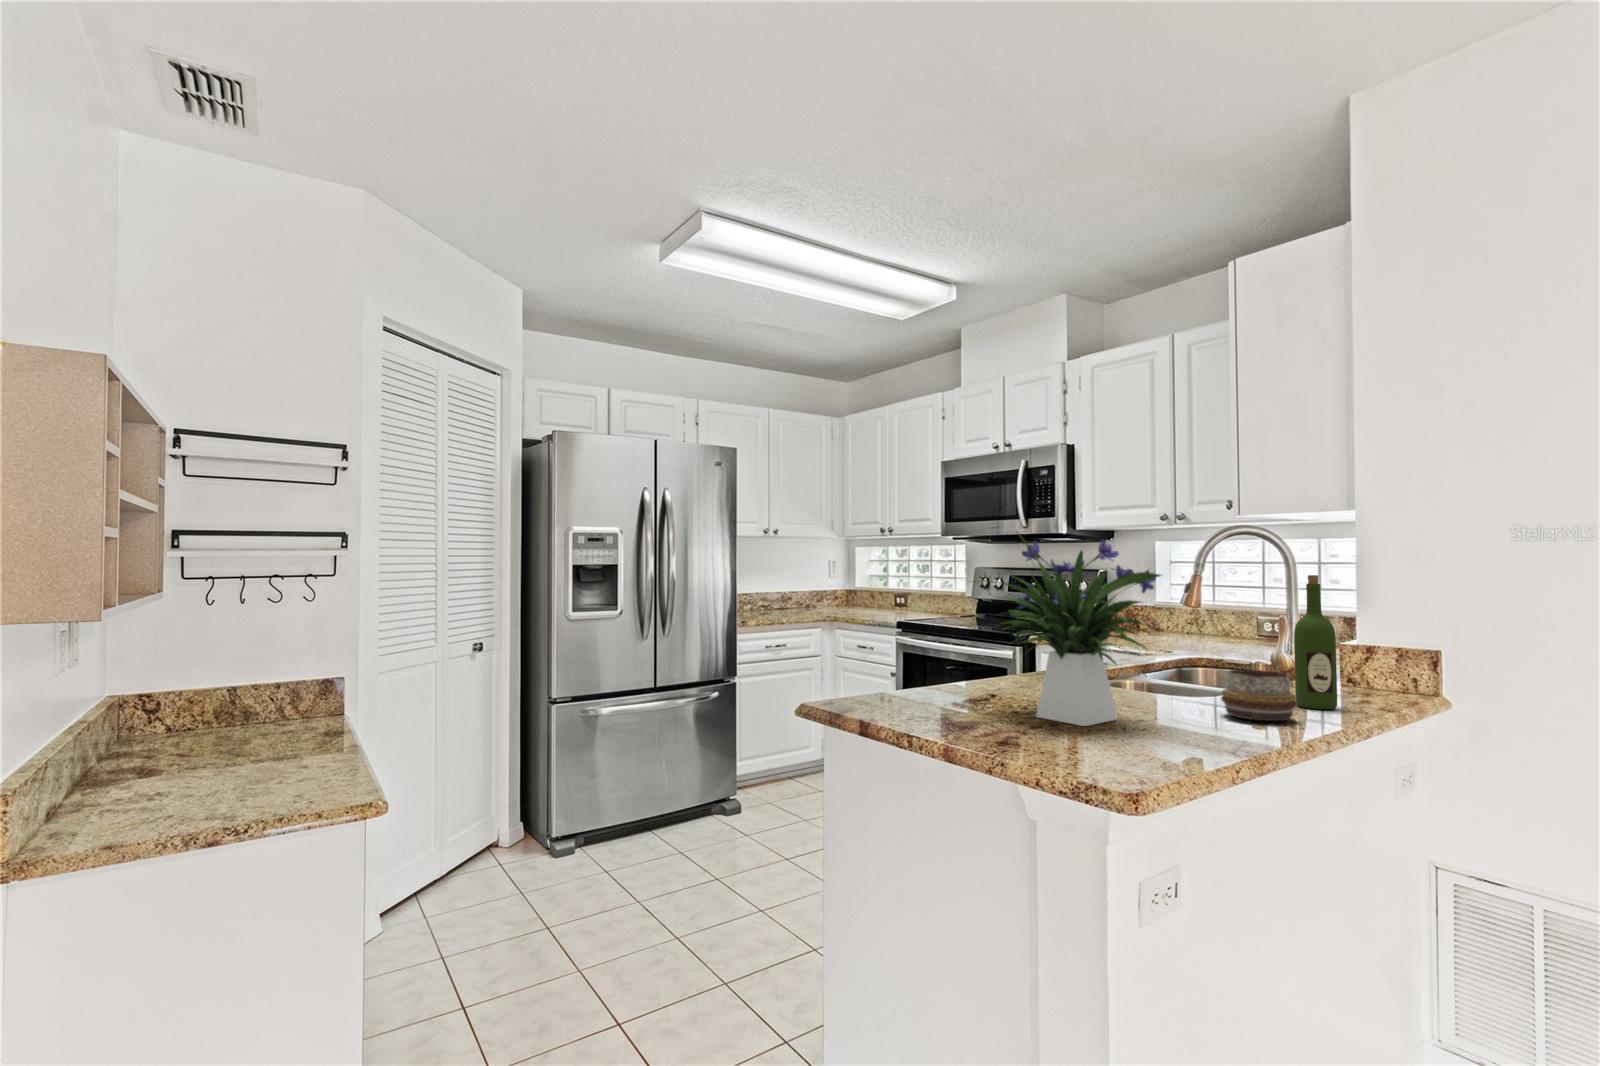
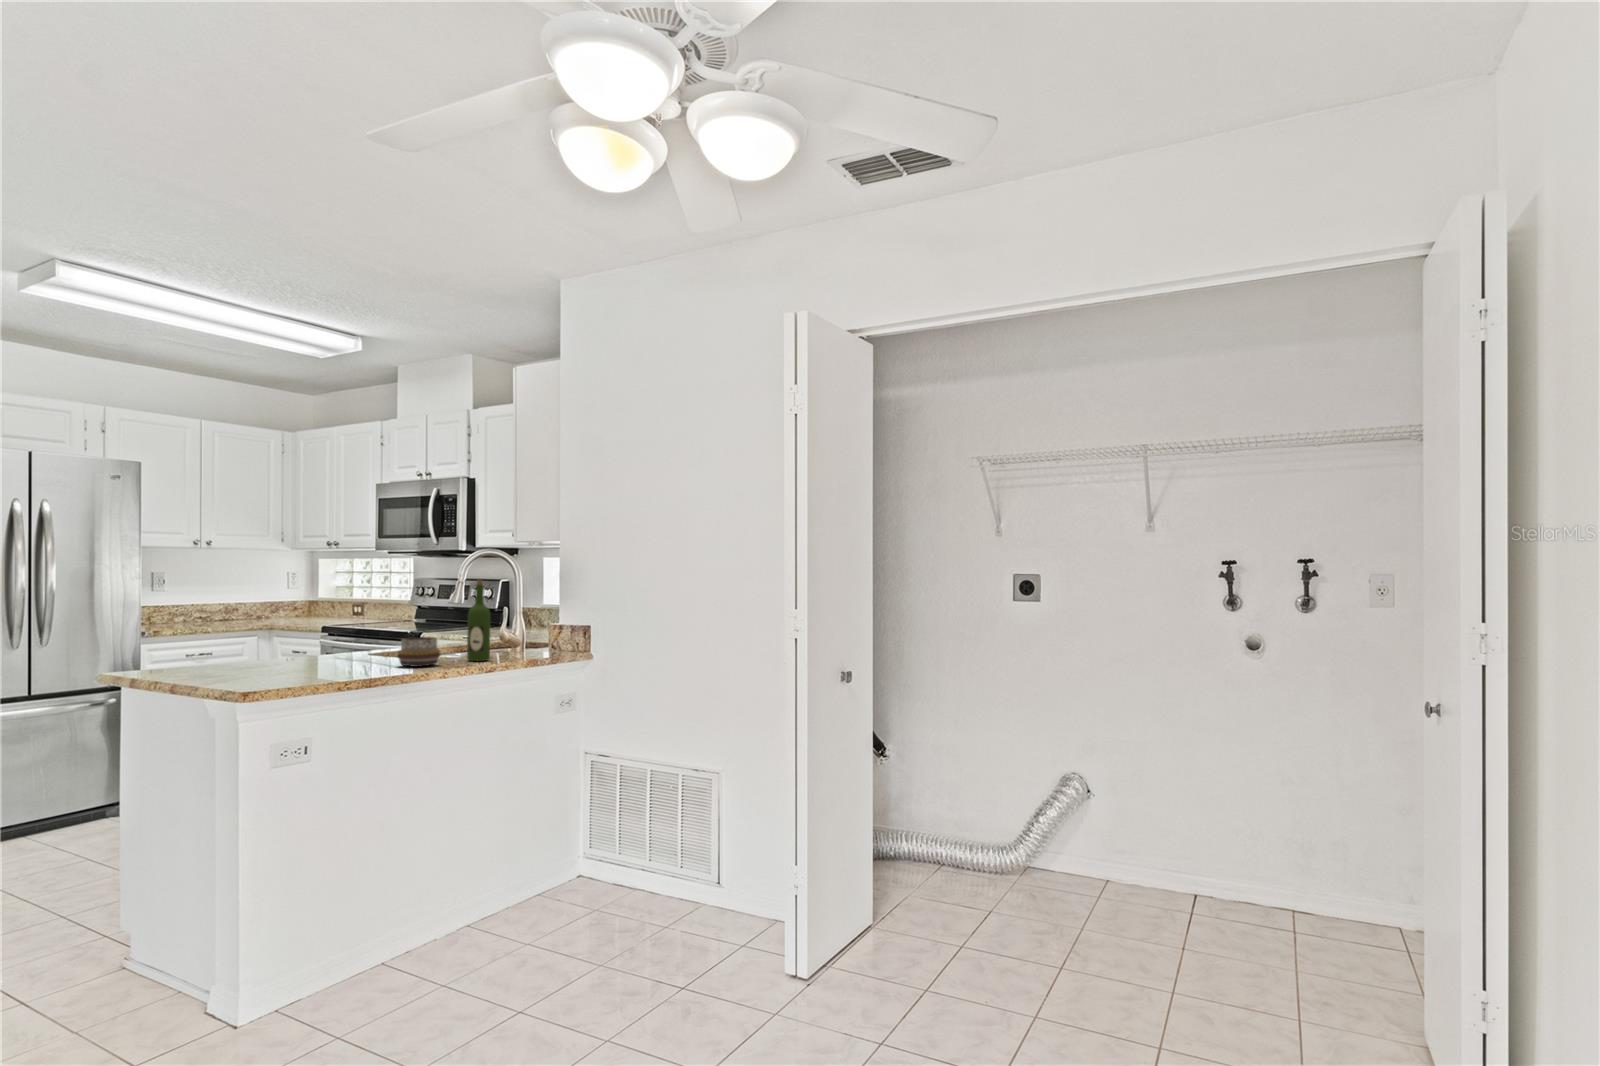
flower arrangement: present [969,533,1161,726] -> none [215,549,351,673]

